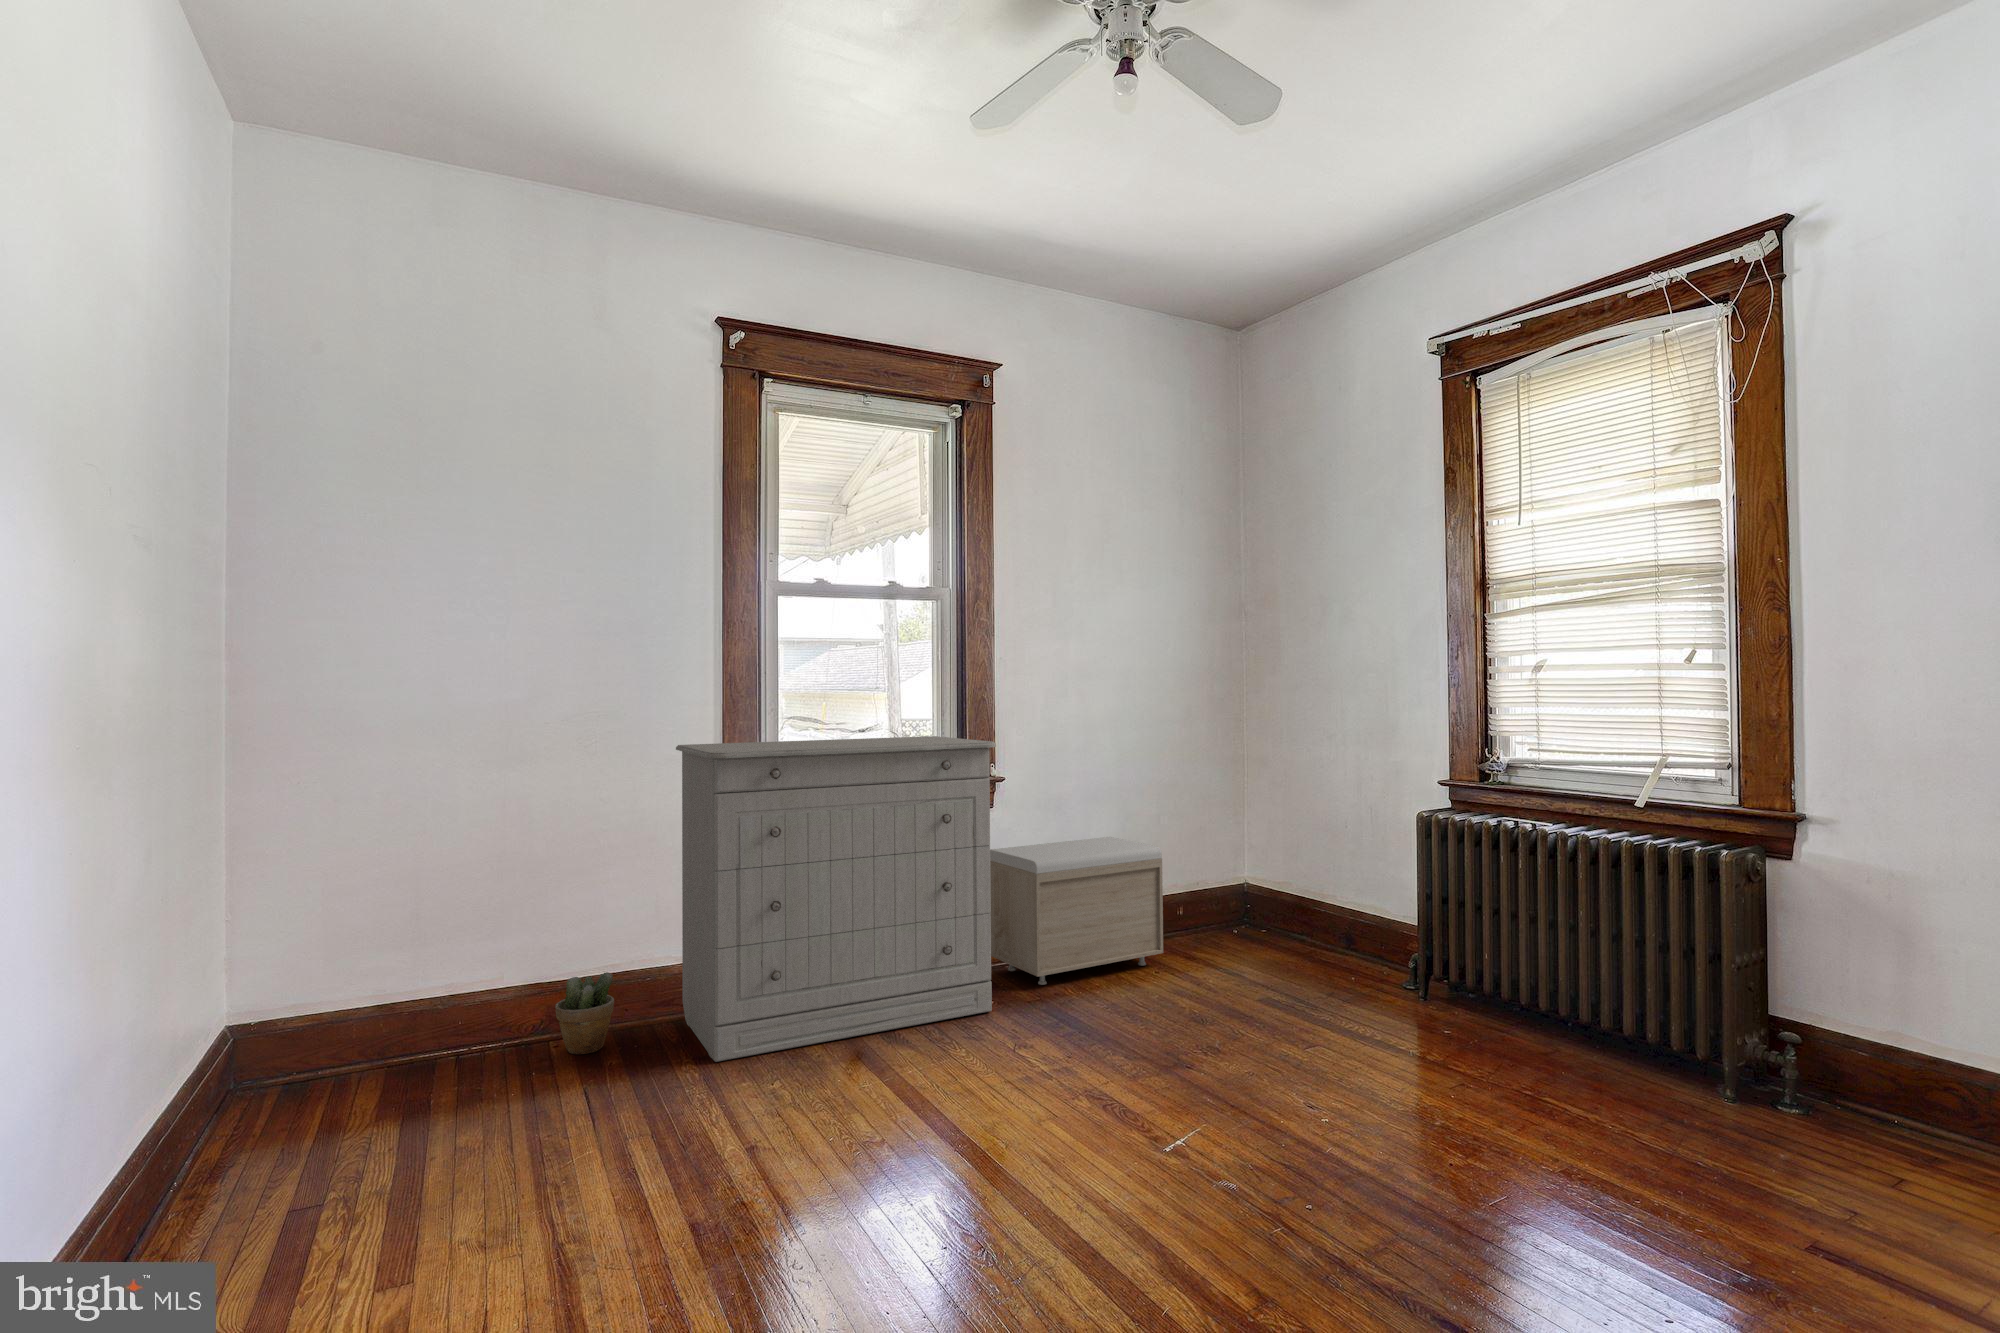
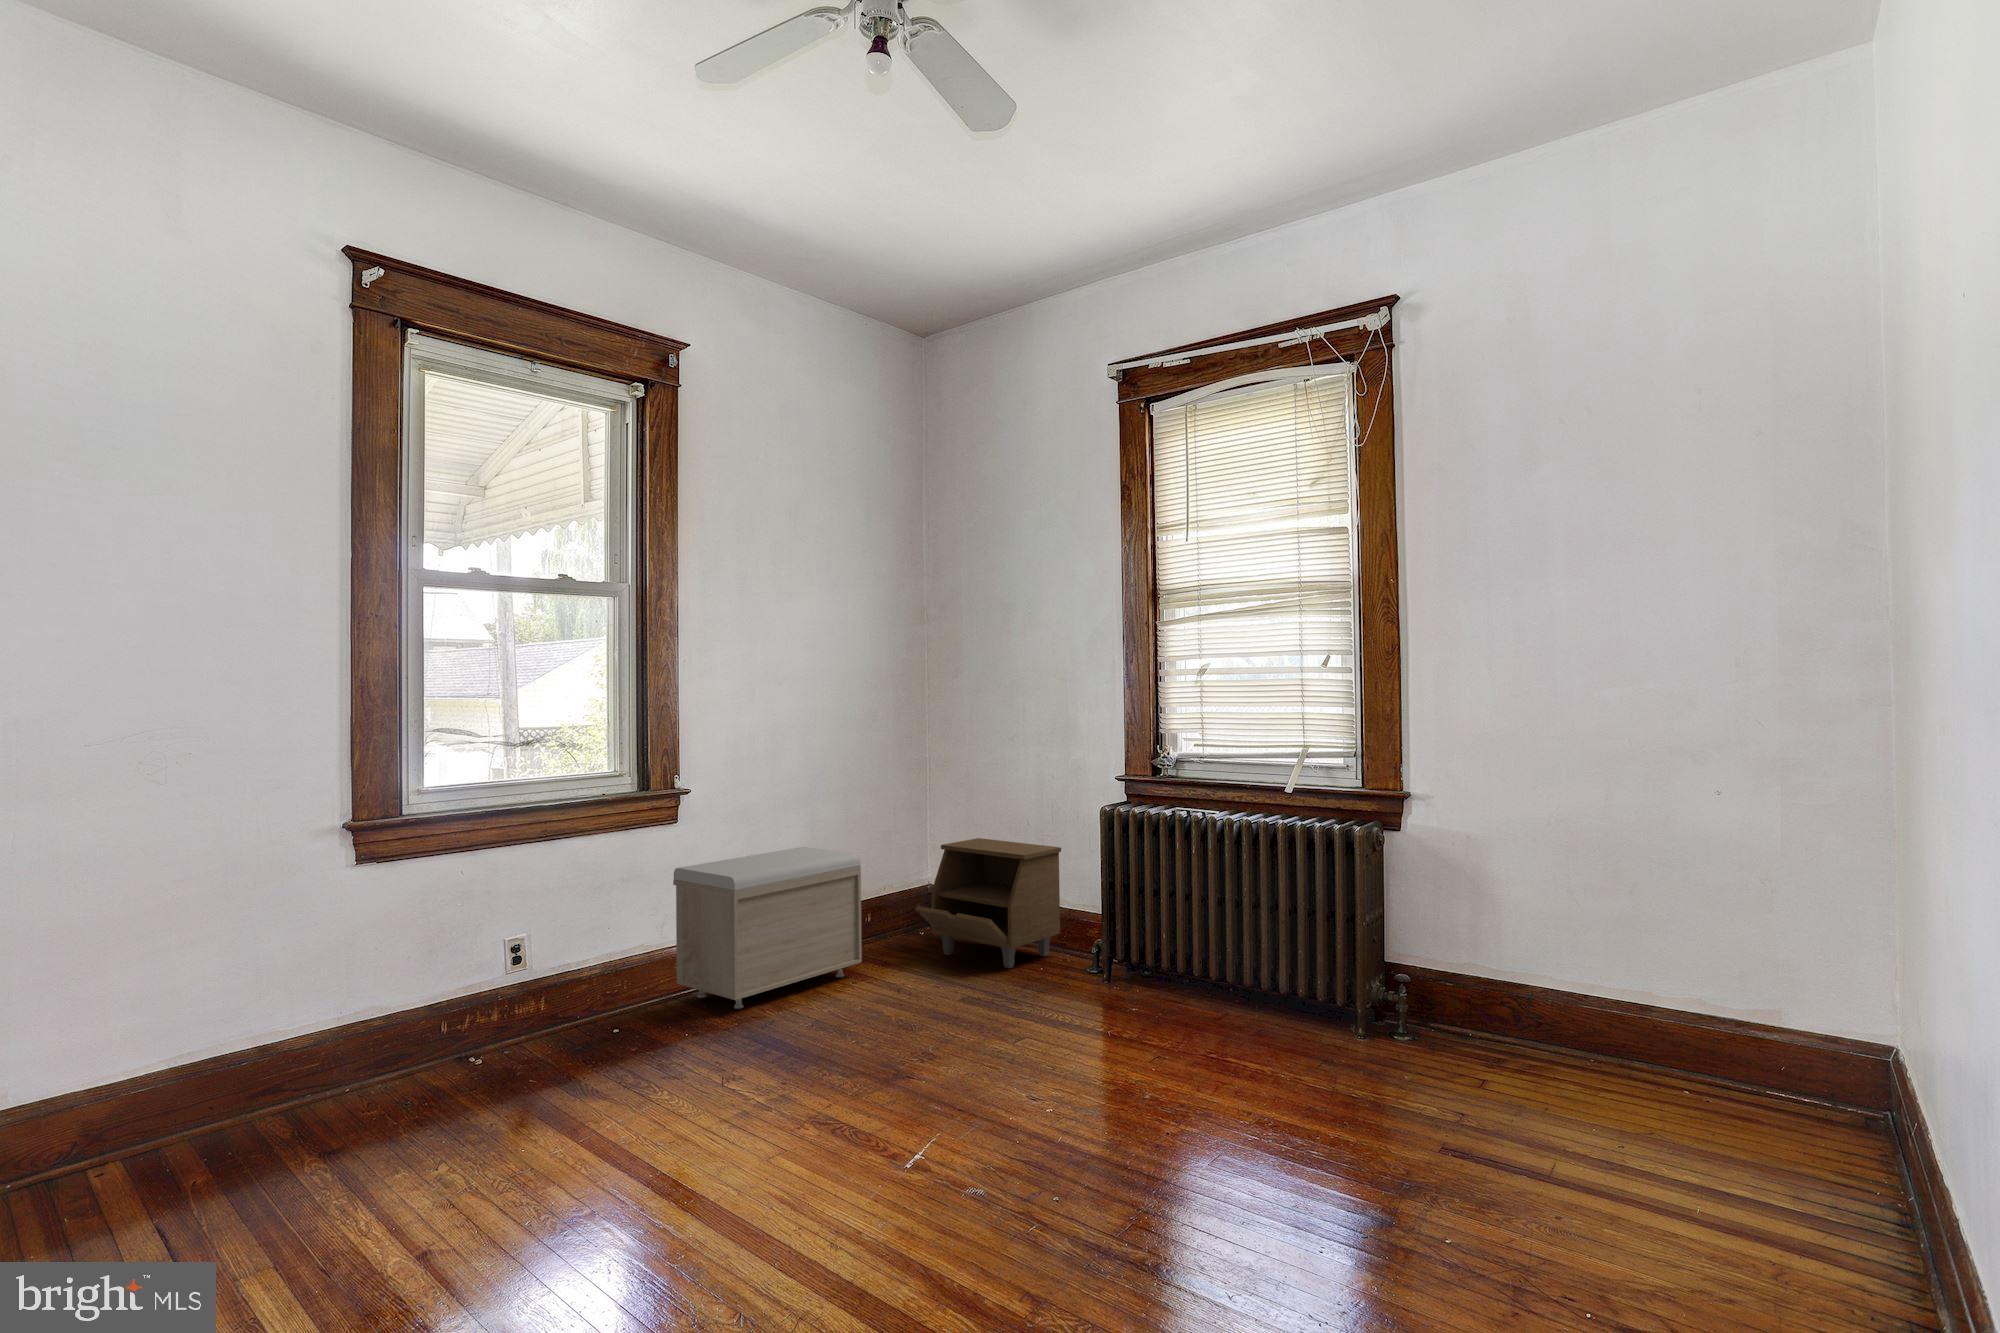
dresser: present [676,736,996,1062] -> none [286,746,695,1146]
nightstand: none [1220,838,1376,974] -> present [915,838,1061,968]
potted plant: present [555,972,614,1054] -> none [110,1054,200,1165]

